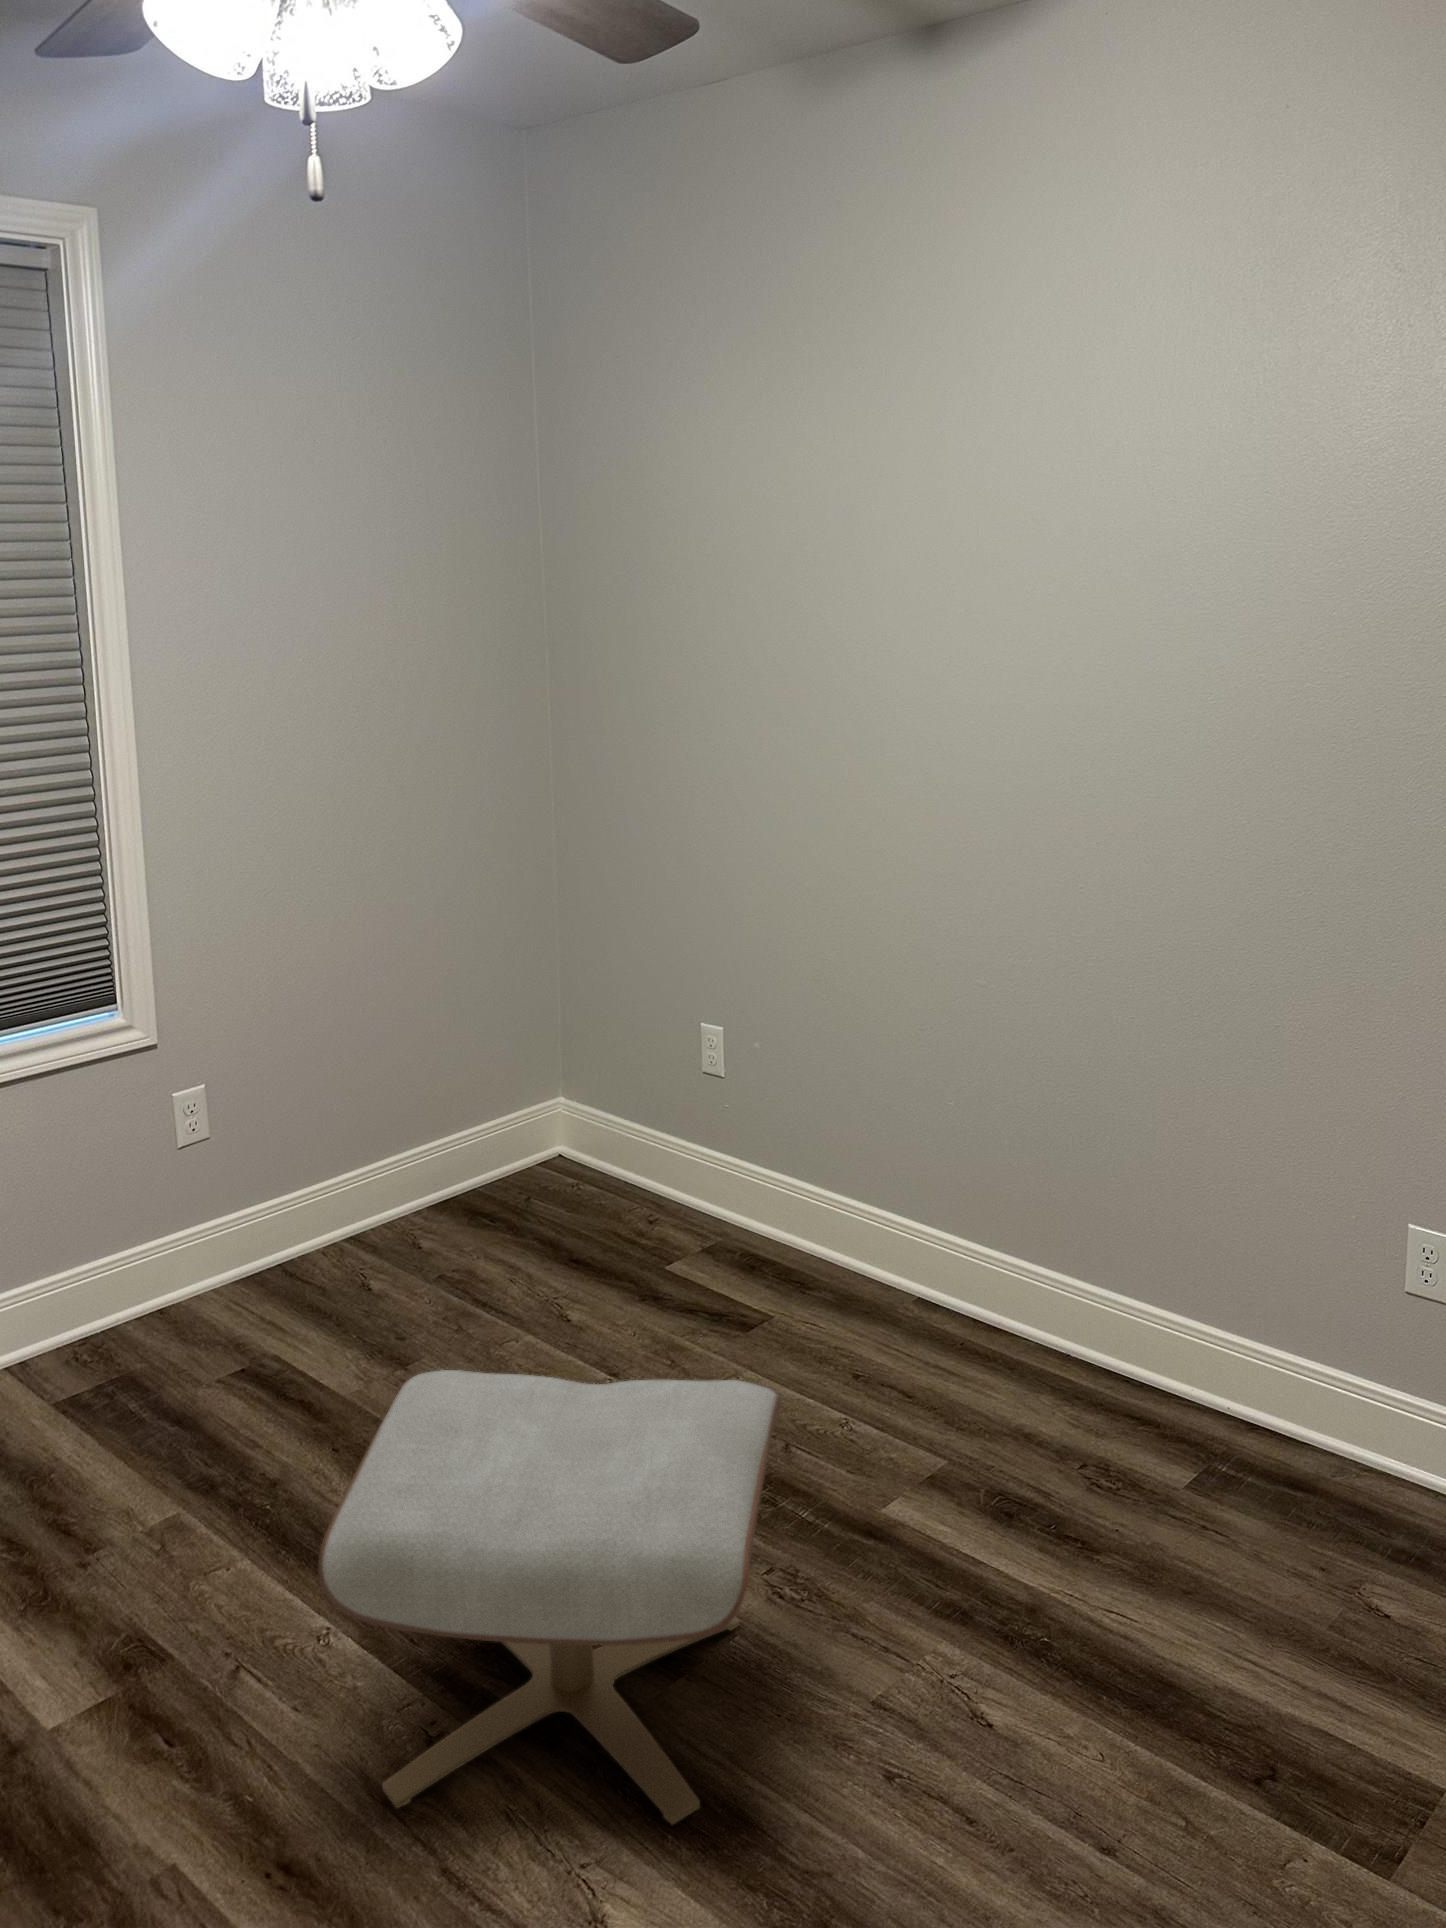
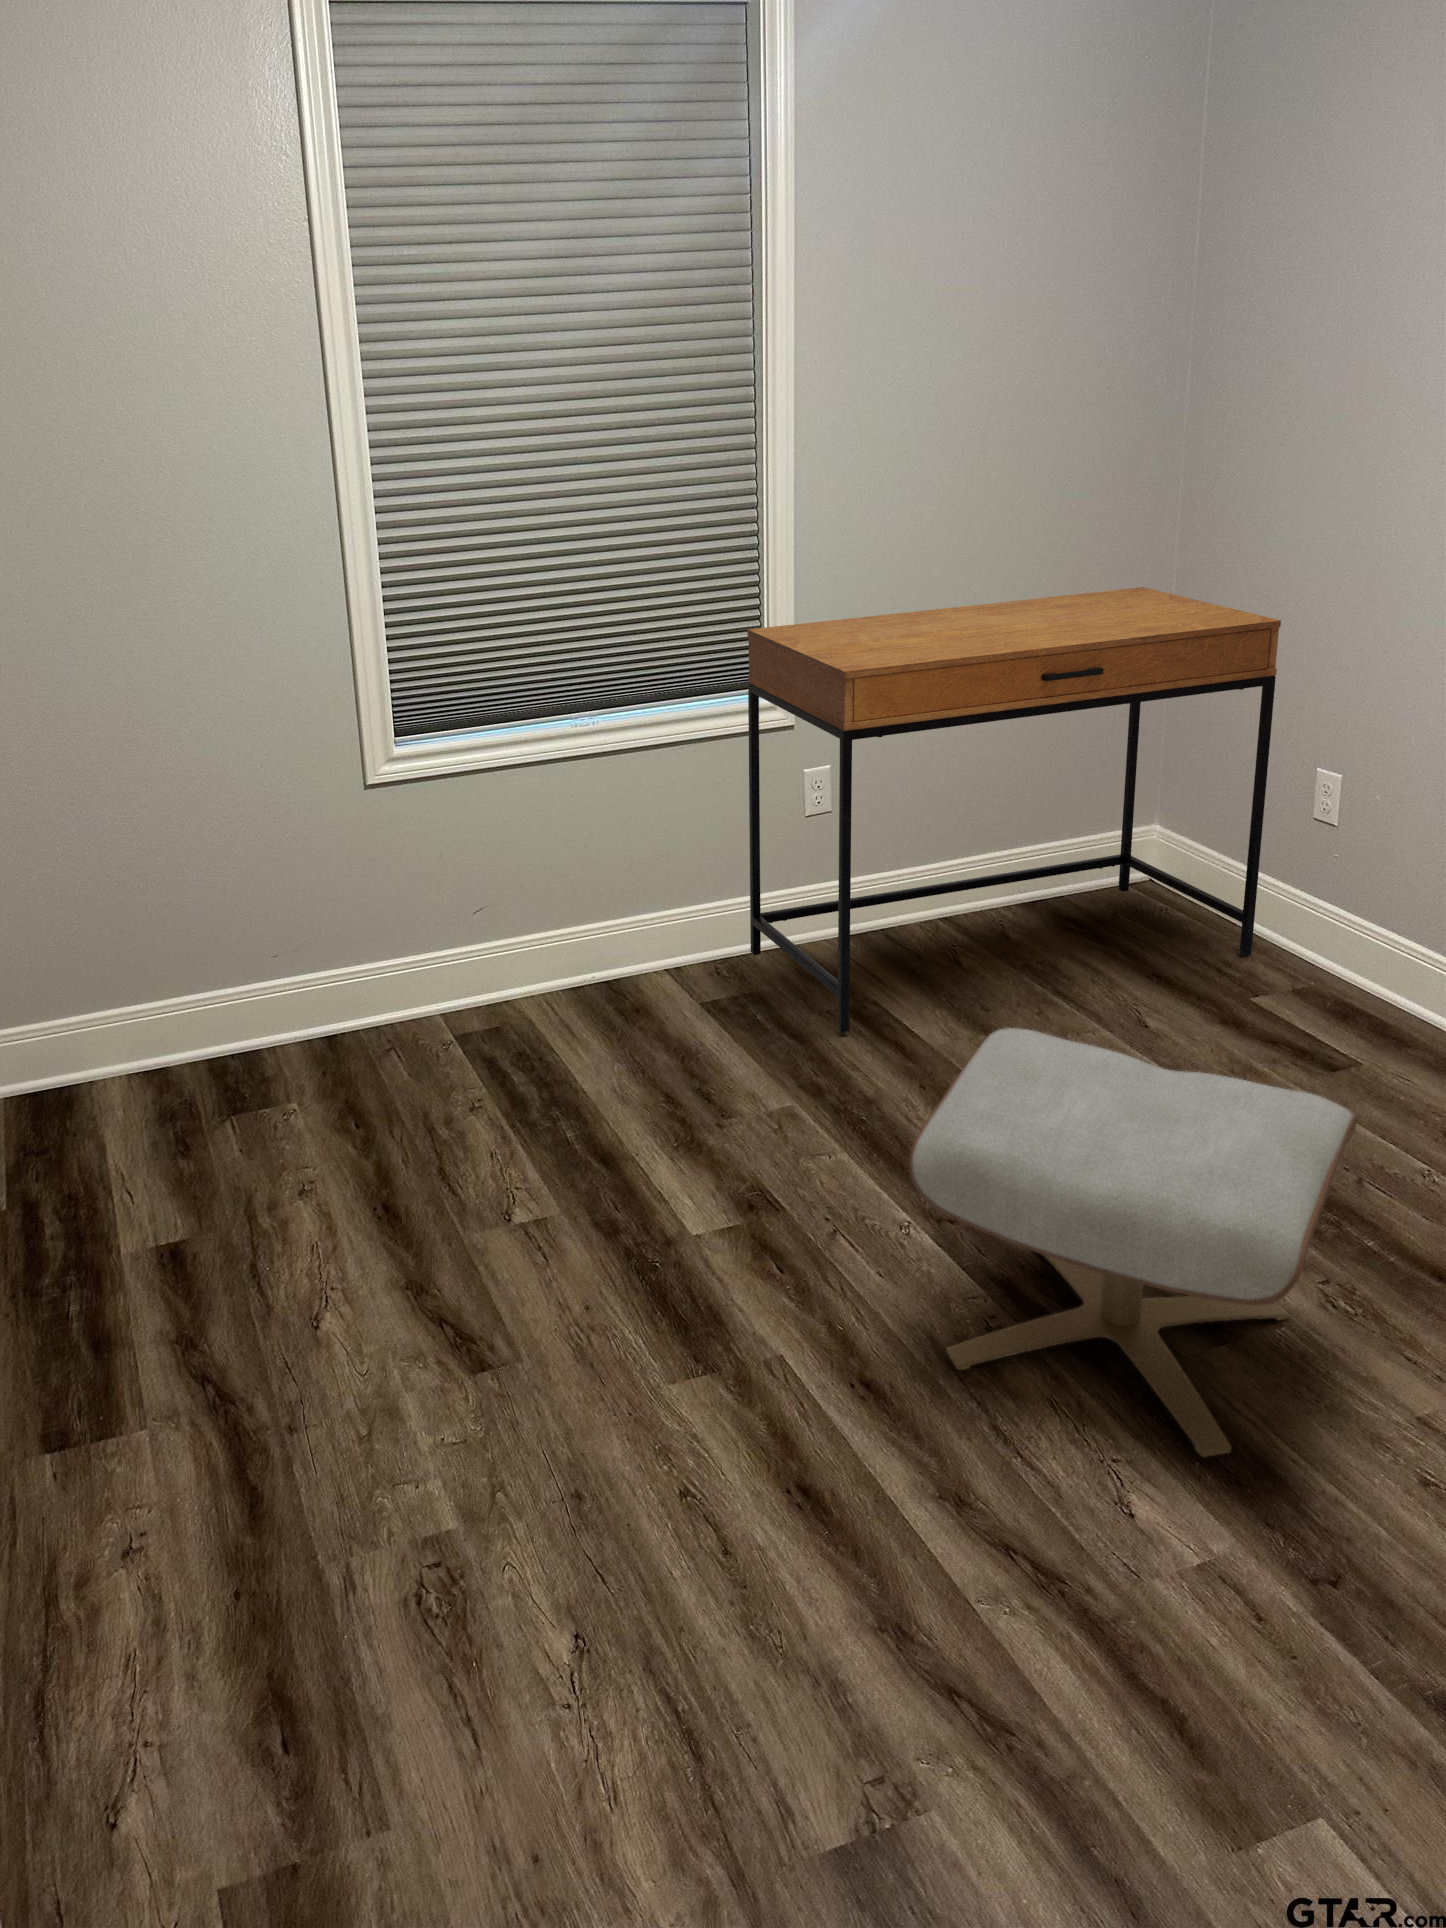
desk: none [87,859,666,1403] -> present [747,587,1281,1033]

